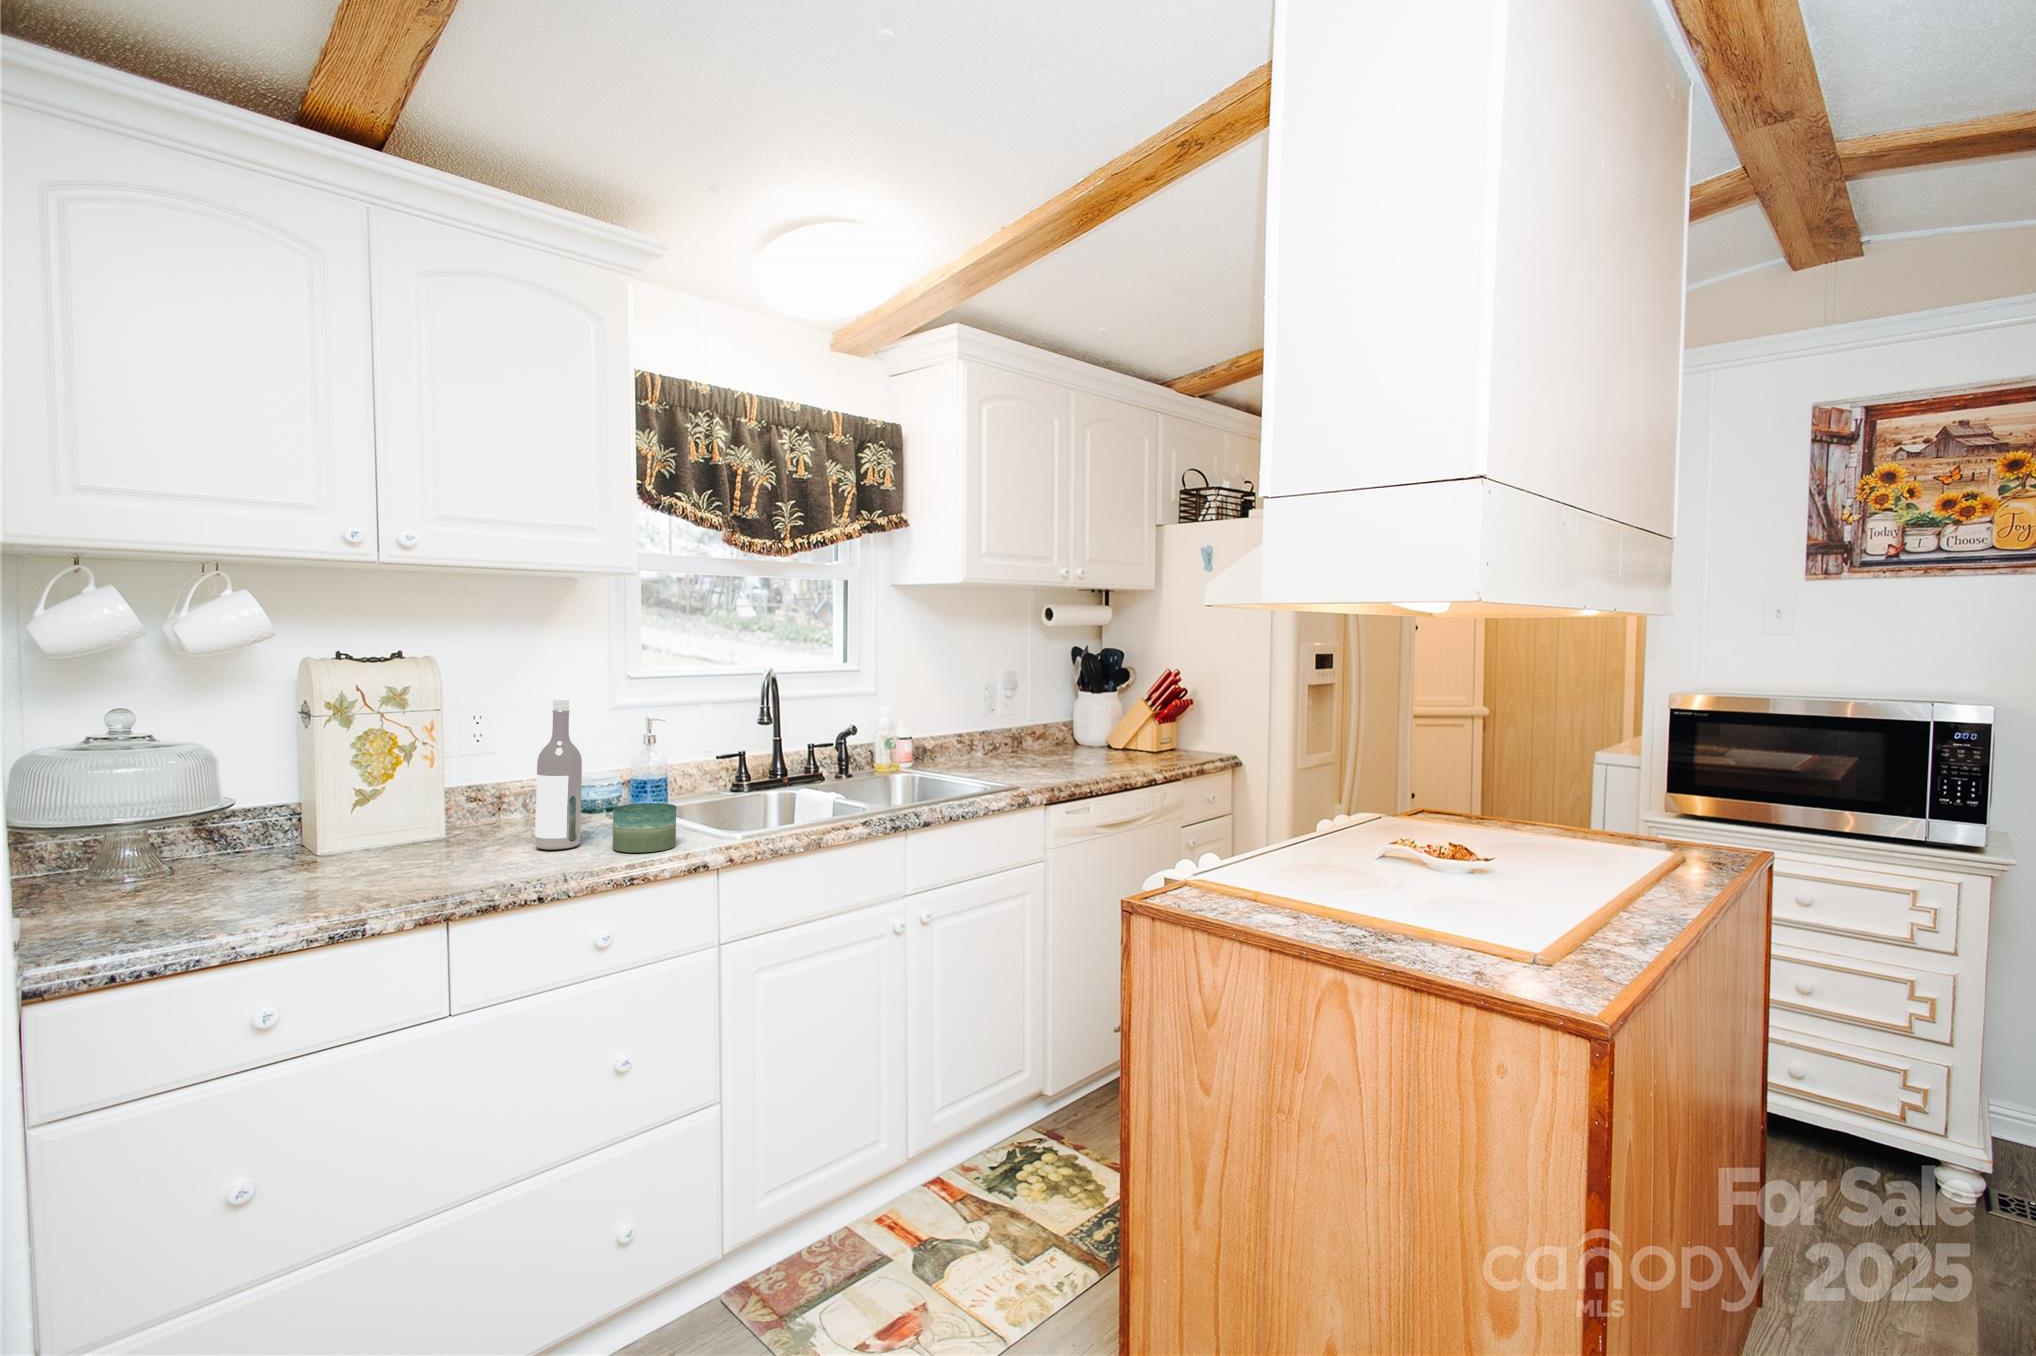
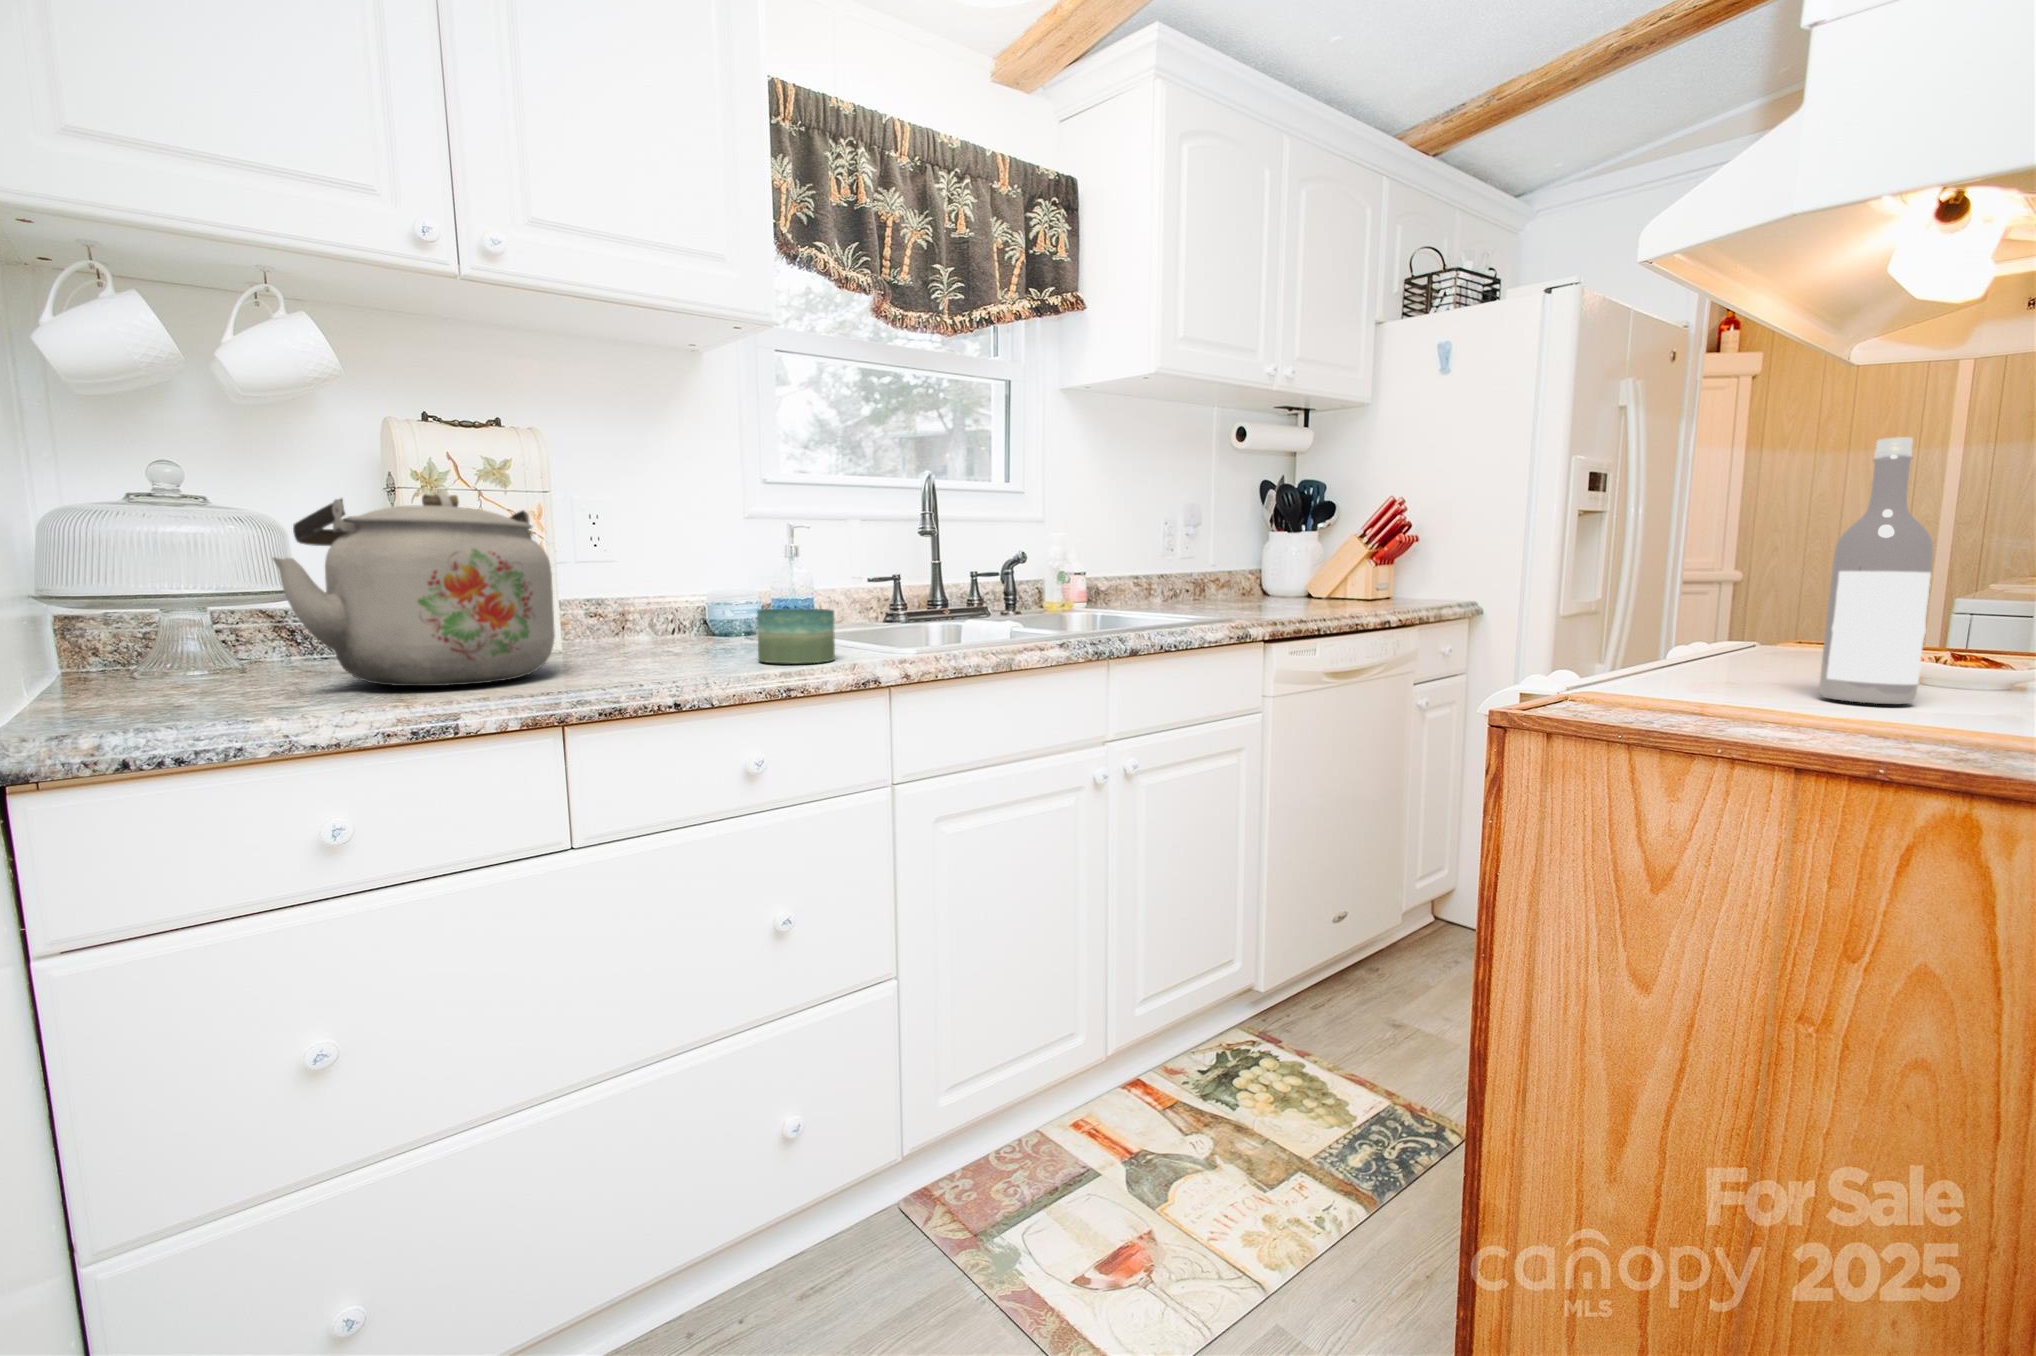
wine bottle: present [535,700,582,850] -> present [1819,437,1933,704]
kettle: none [233,737,447,891] -> present [273,493,555,686]

